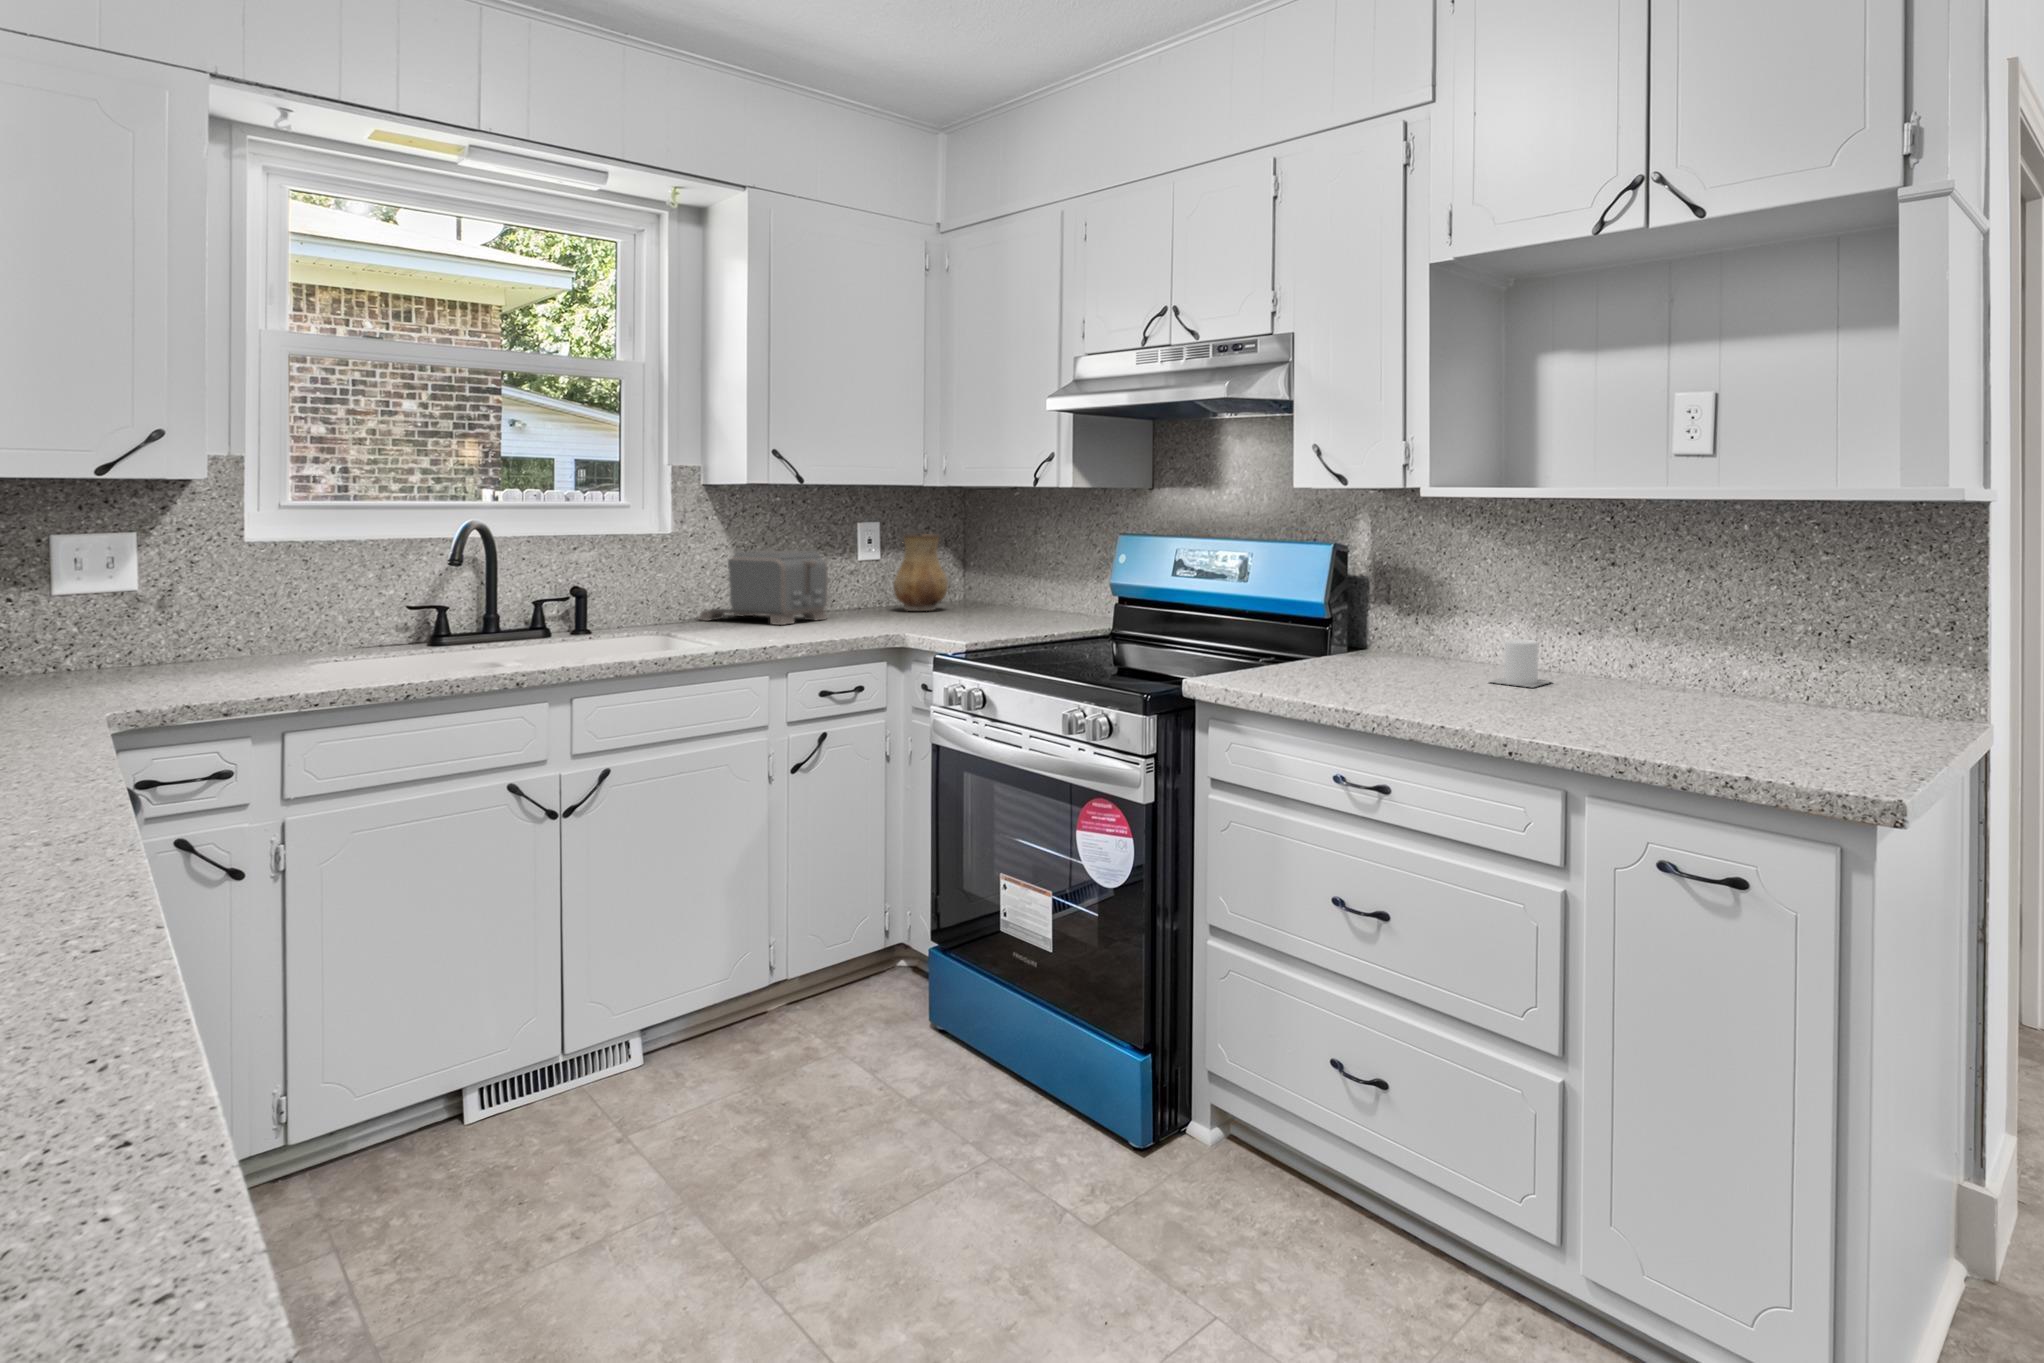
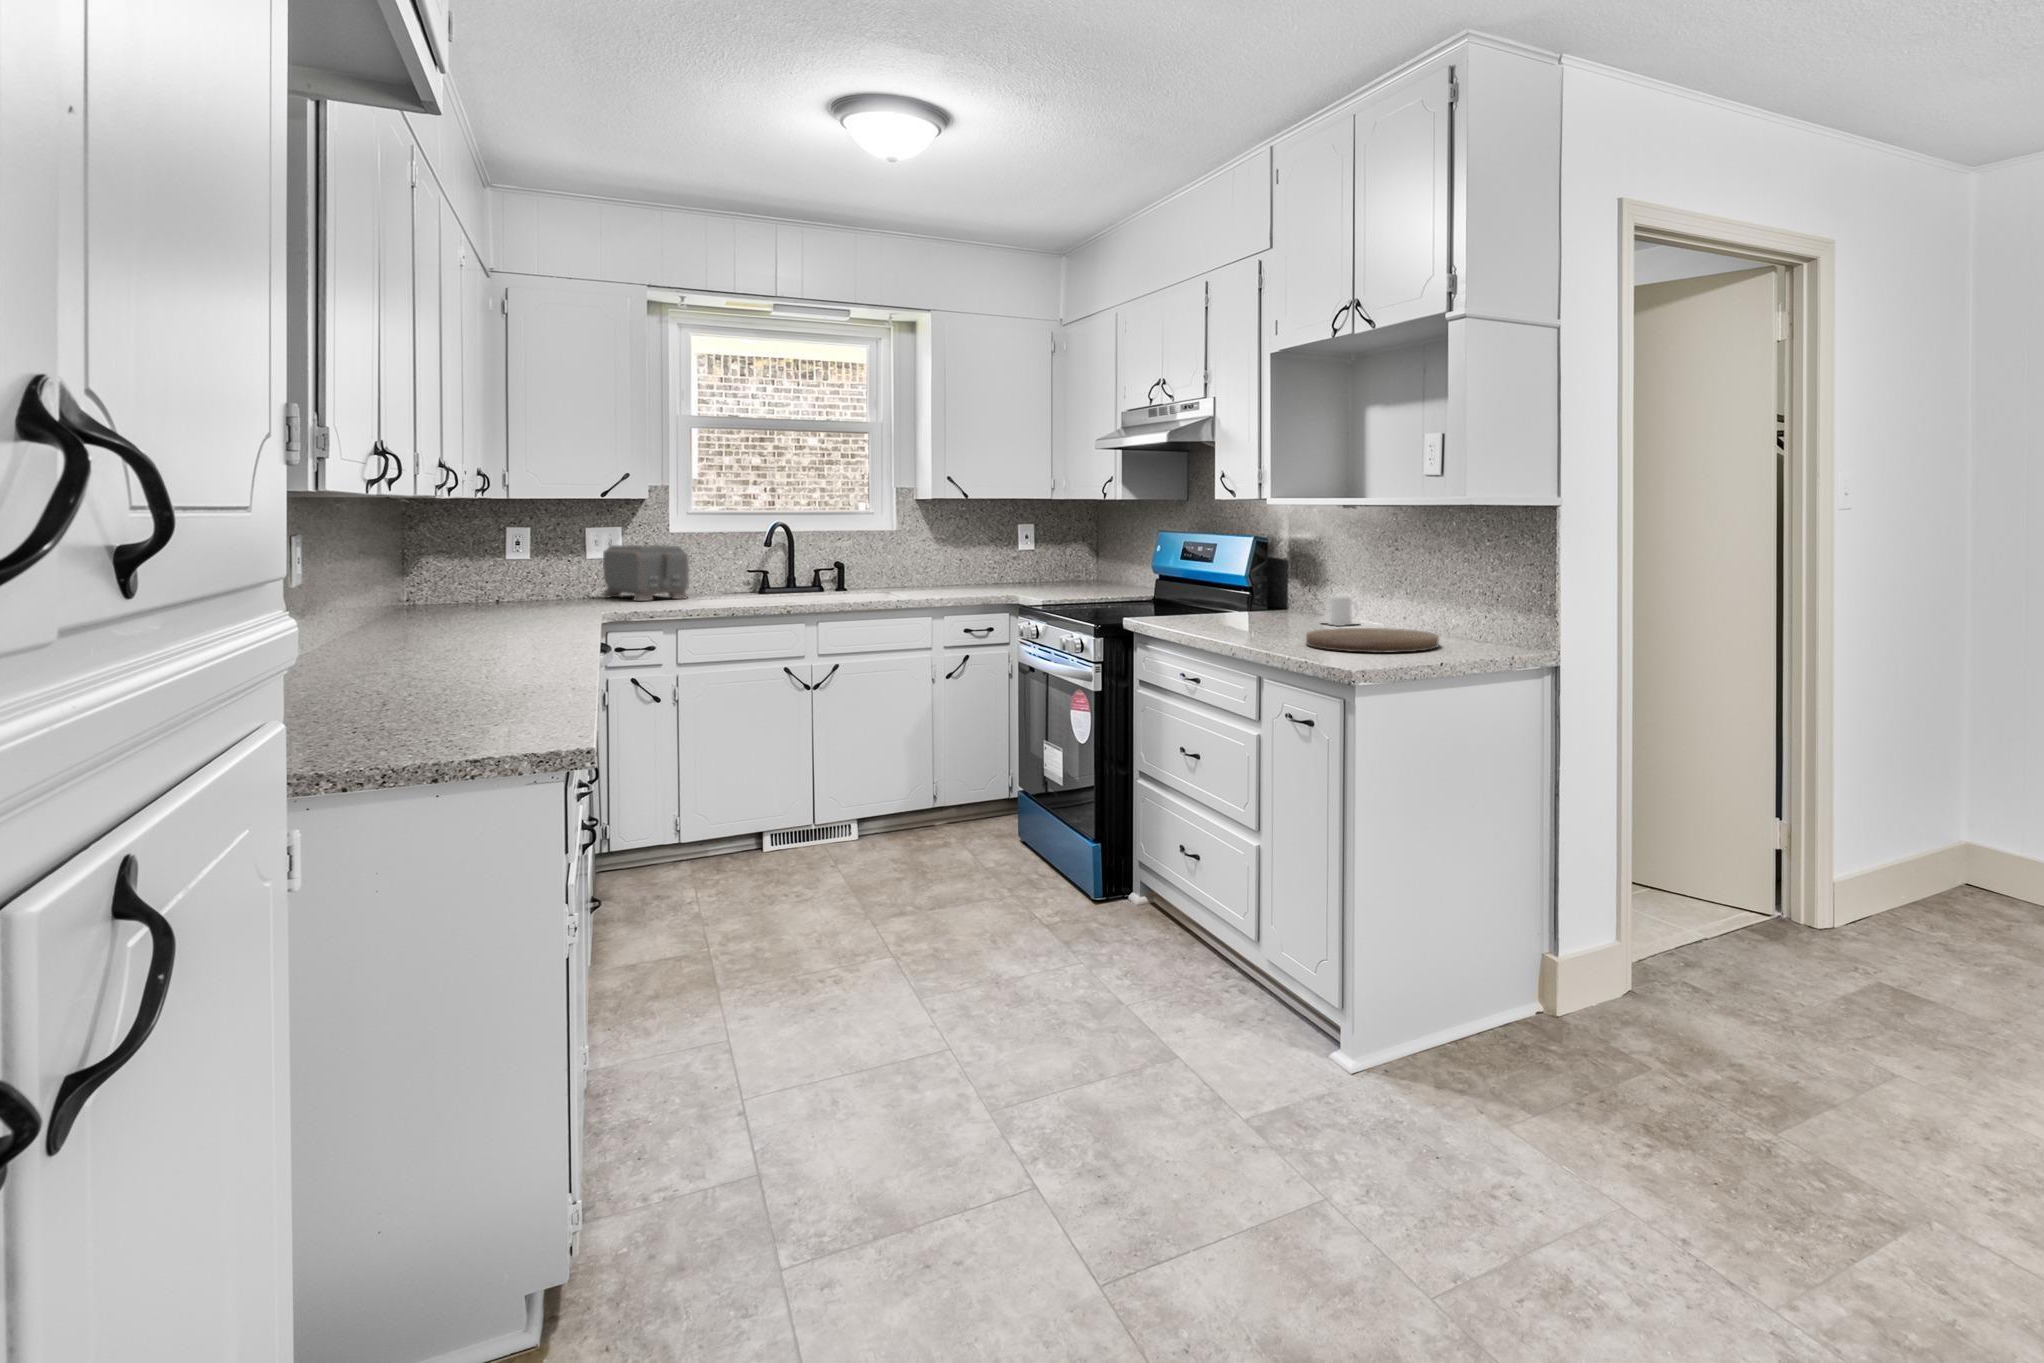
ceramic pitcher: present [894,534,948,611] -> none [1044,531,1082,584]
toaster: present [699,551,828,625] -> present [603,545,689,601]
cutting board: none [1606,699,1842,757] -> present [1306,628,1439,653]

